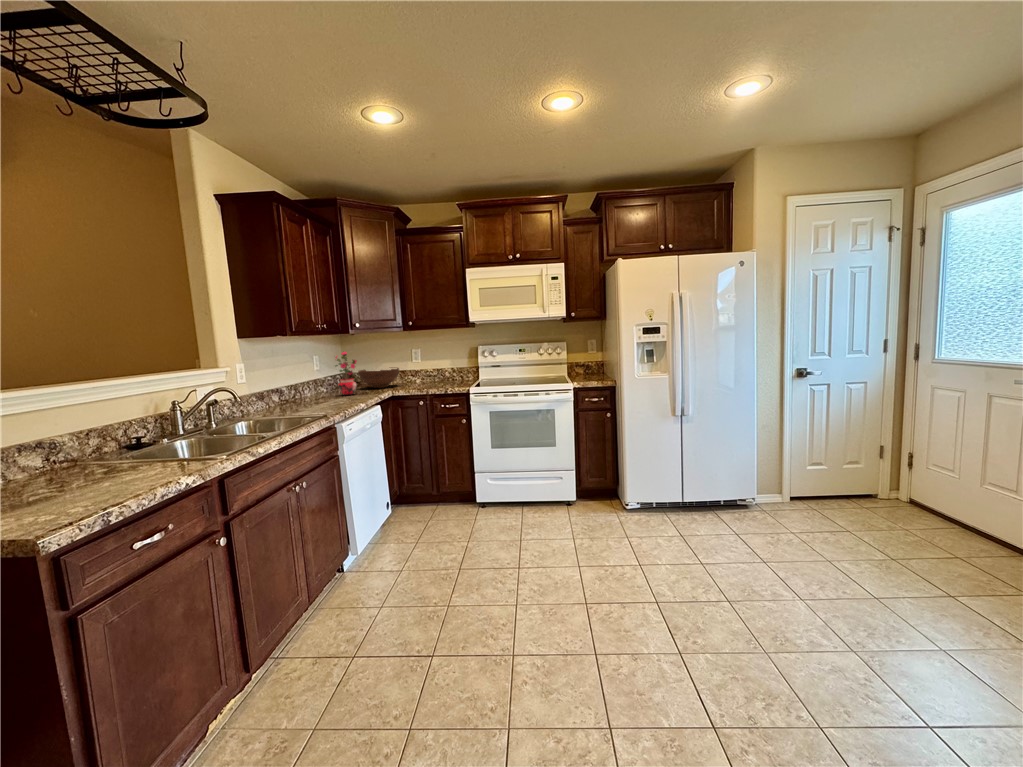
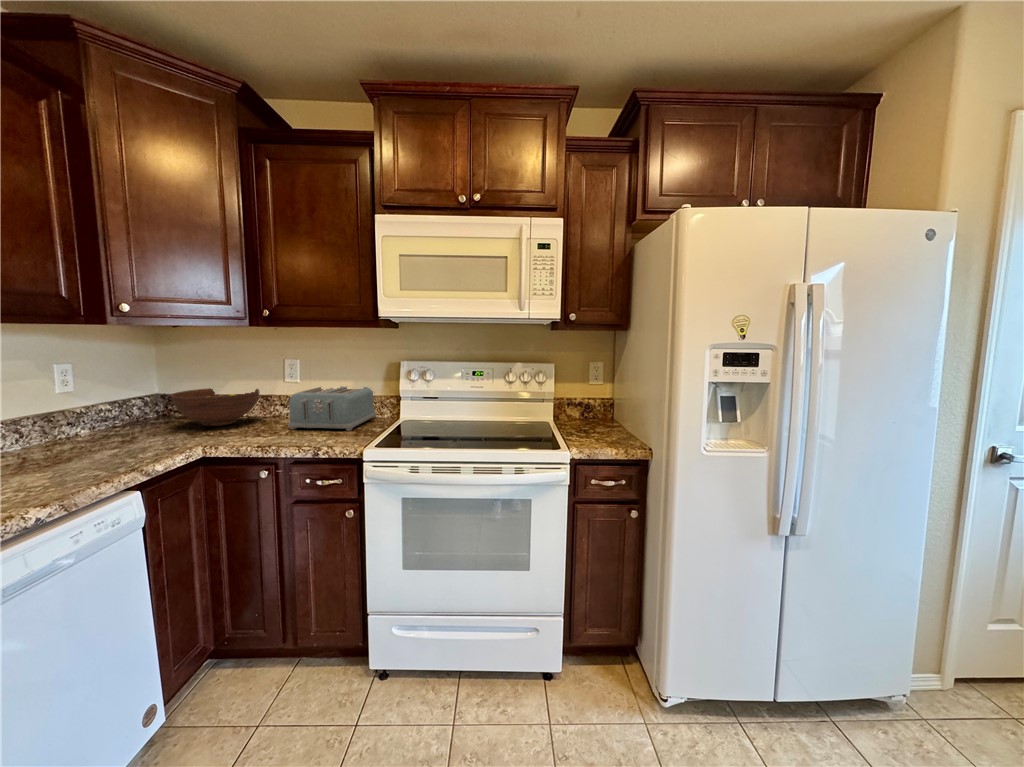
potted plant: present [335,352,357,395] -> none [72,360,146,450]
toaster: none [421,363,463,387] -> present [288,386,377,431]

